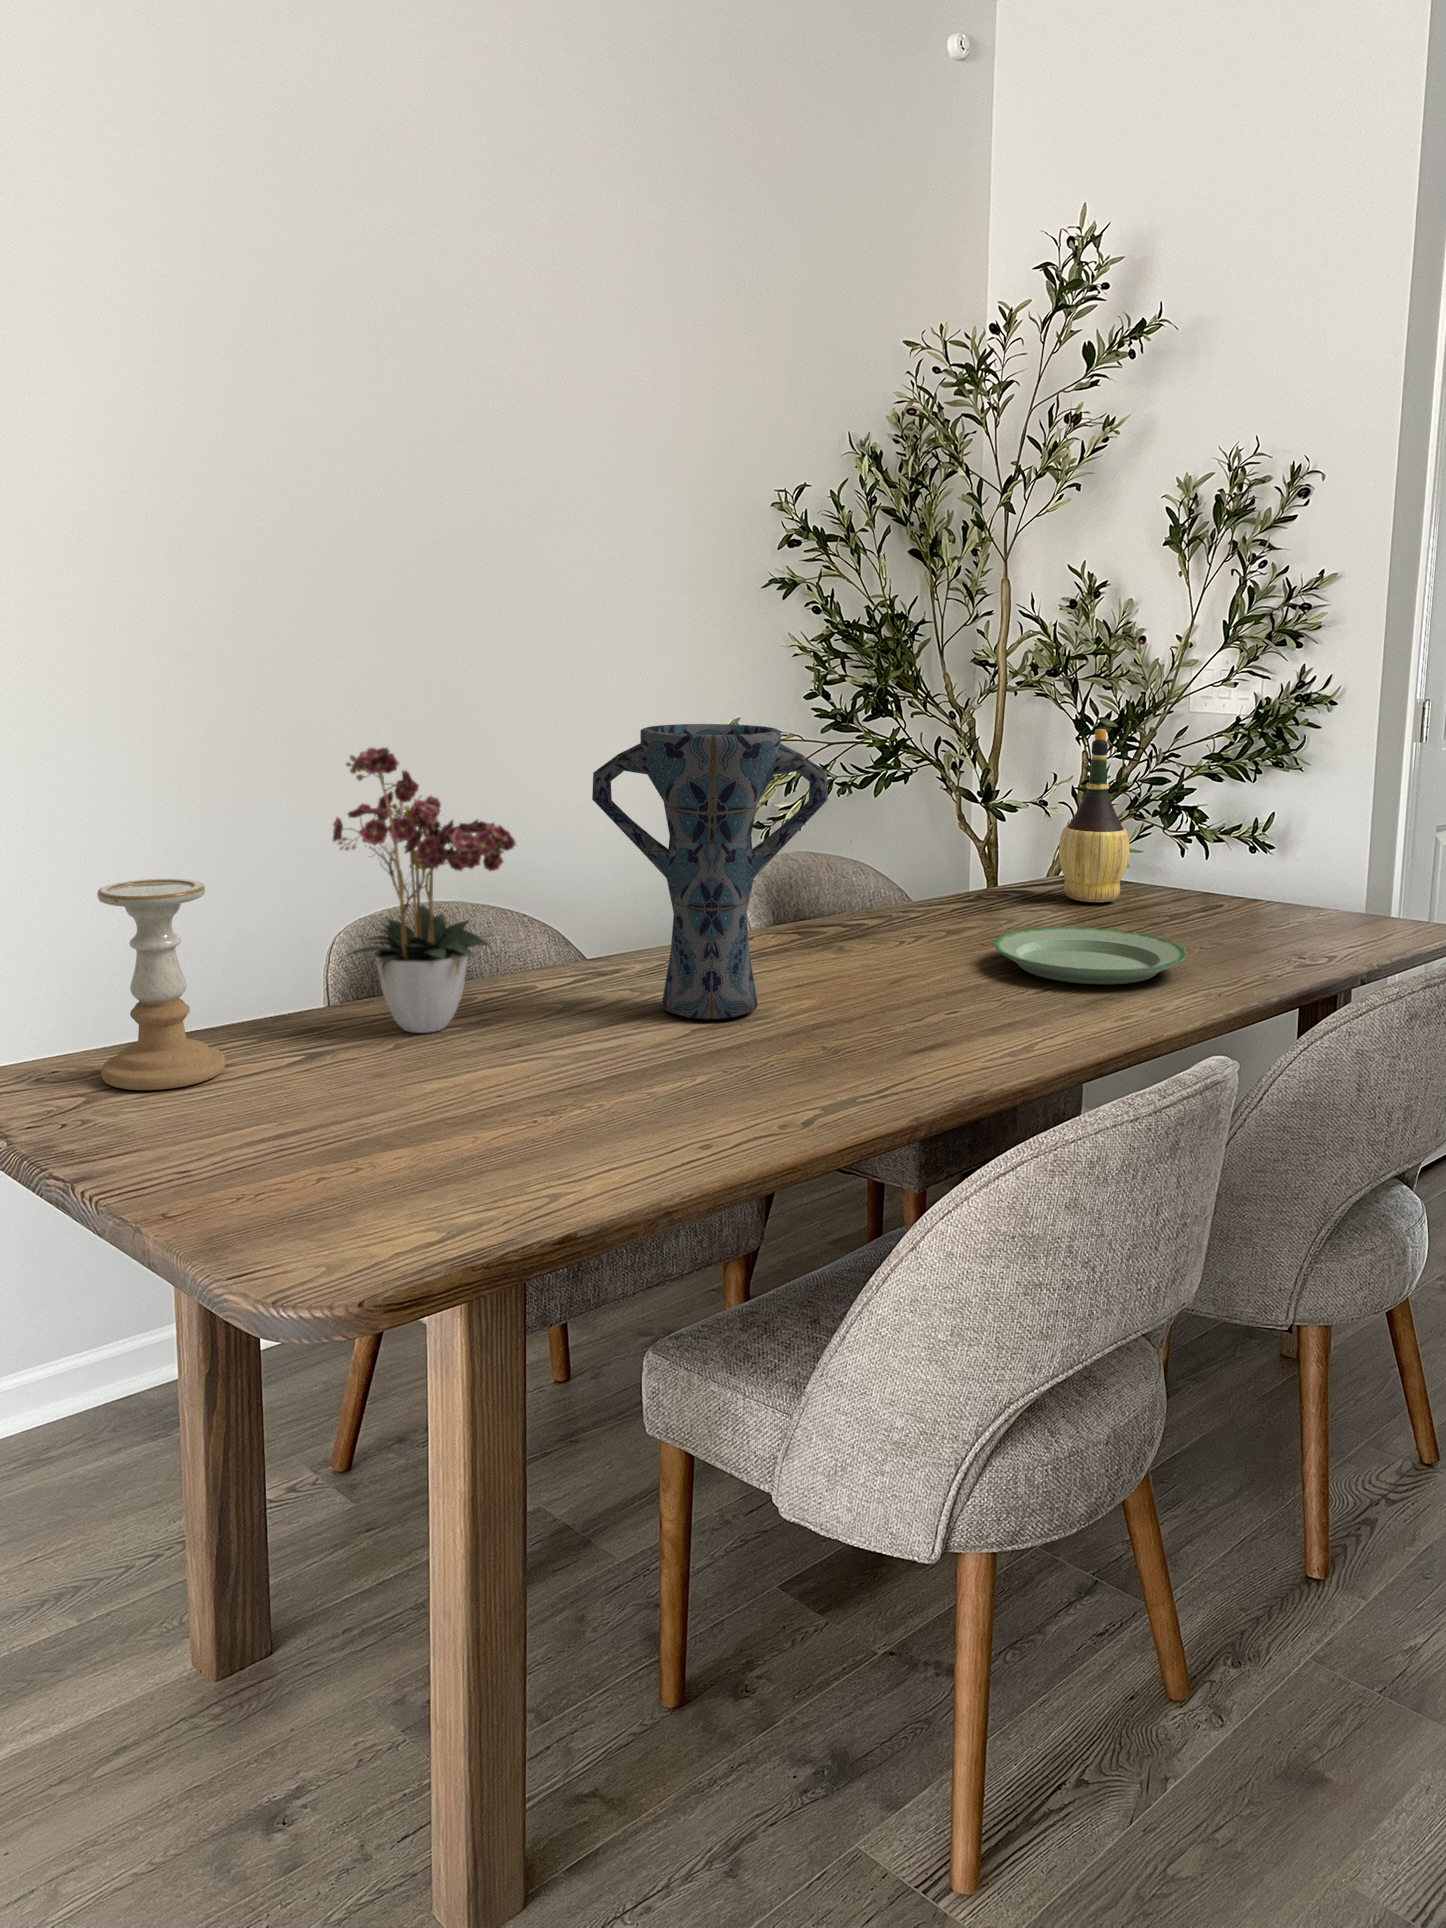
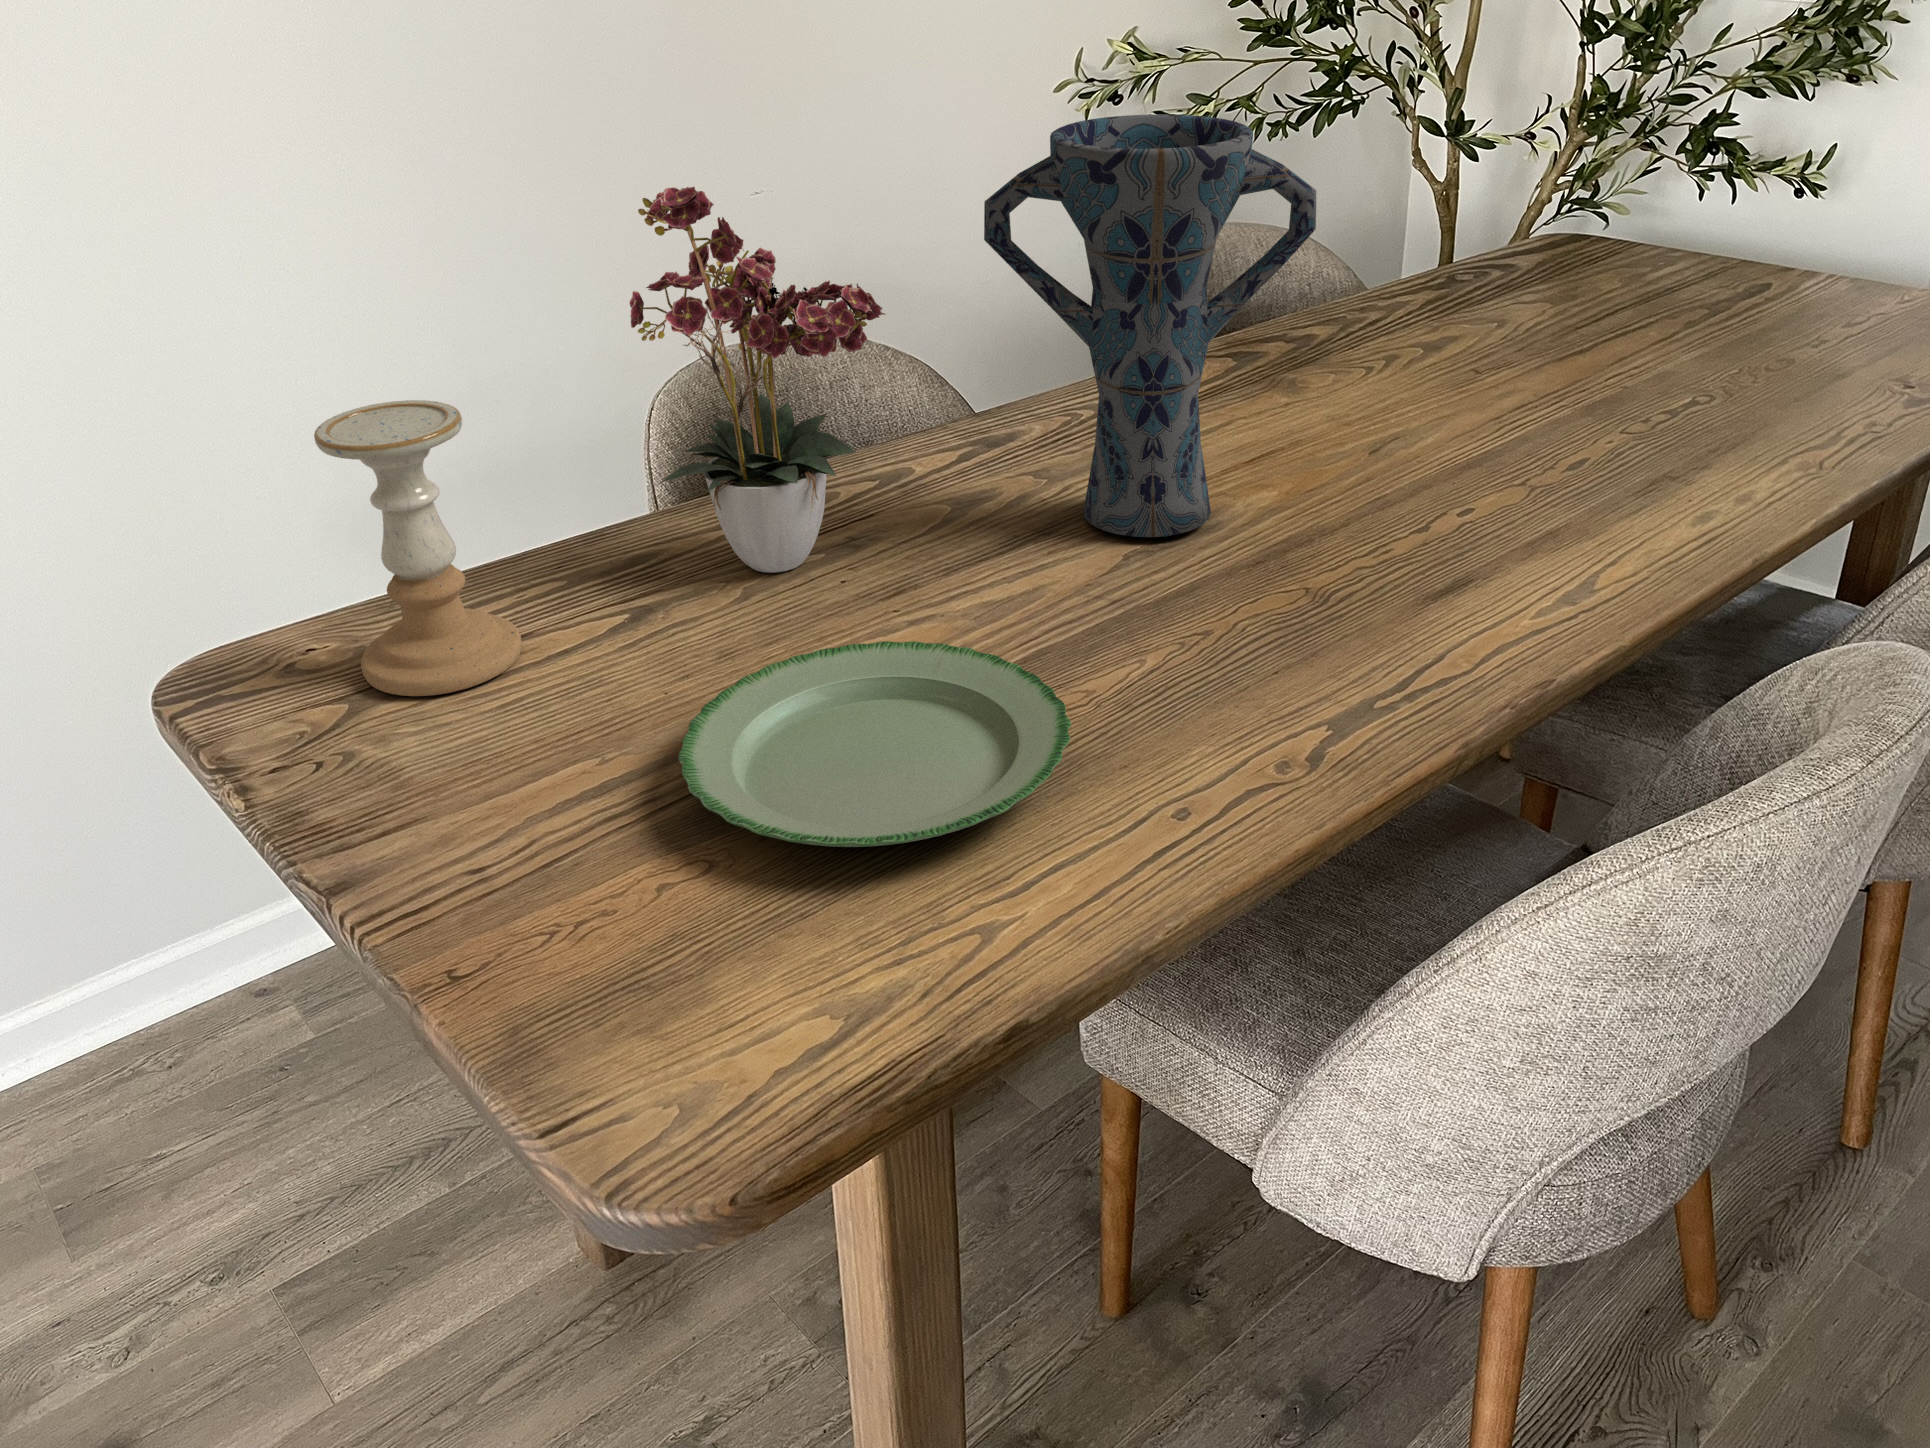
wine bottle: present [1059,729,1130,902] -> none [1574,57,1673,298]
plate: present [993,927,1186,985] -> present [678,641,1071,847]

